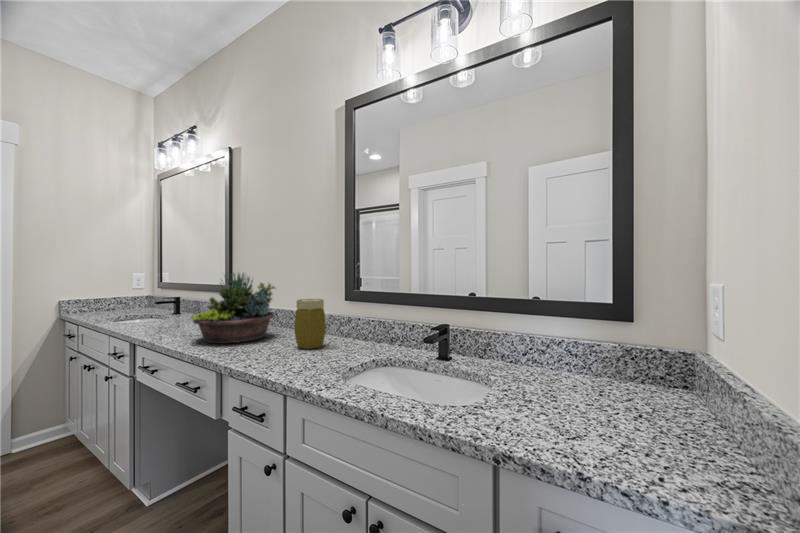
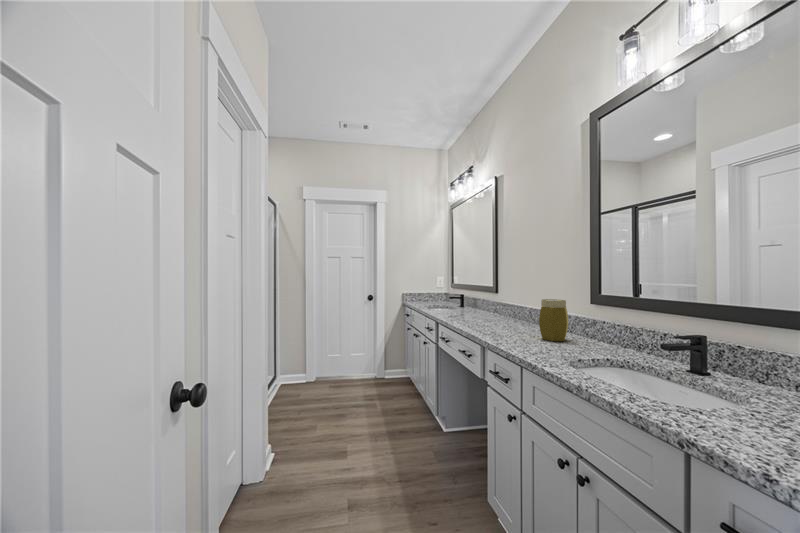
succulent planter: present [191,273,276,343] -> none [467,275,530,329]

